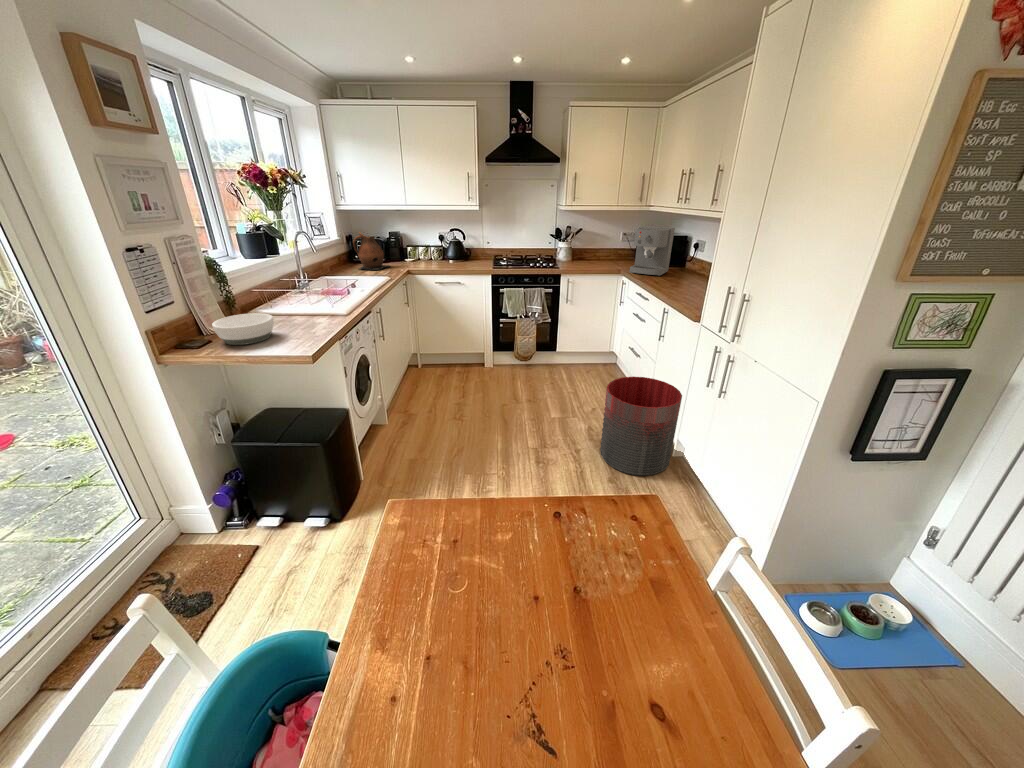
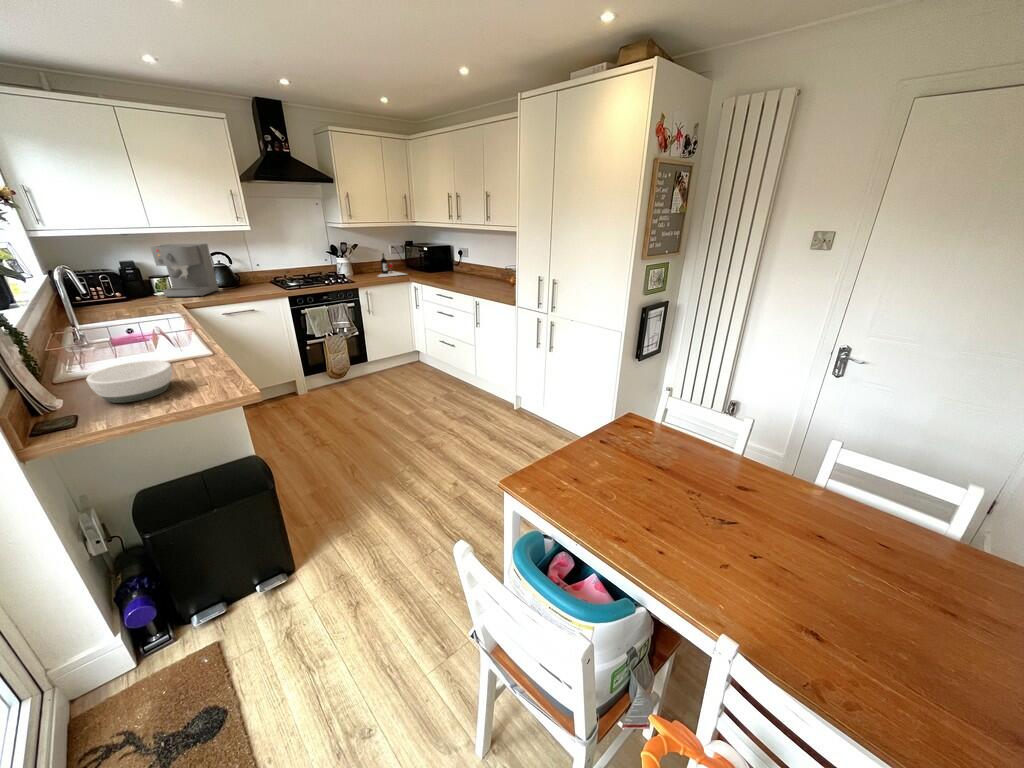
coffee maker: present [629,226,675,276] -> present [151,243,219,297]
ceramic pitcher: present [353,232,389,270] -> none [90,263,152,310]
wine bottle: none [584,239,624,265] -> present [378,253,405,277]
trash can: present [600,377,682,476] -> none [462,356,519,432]

